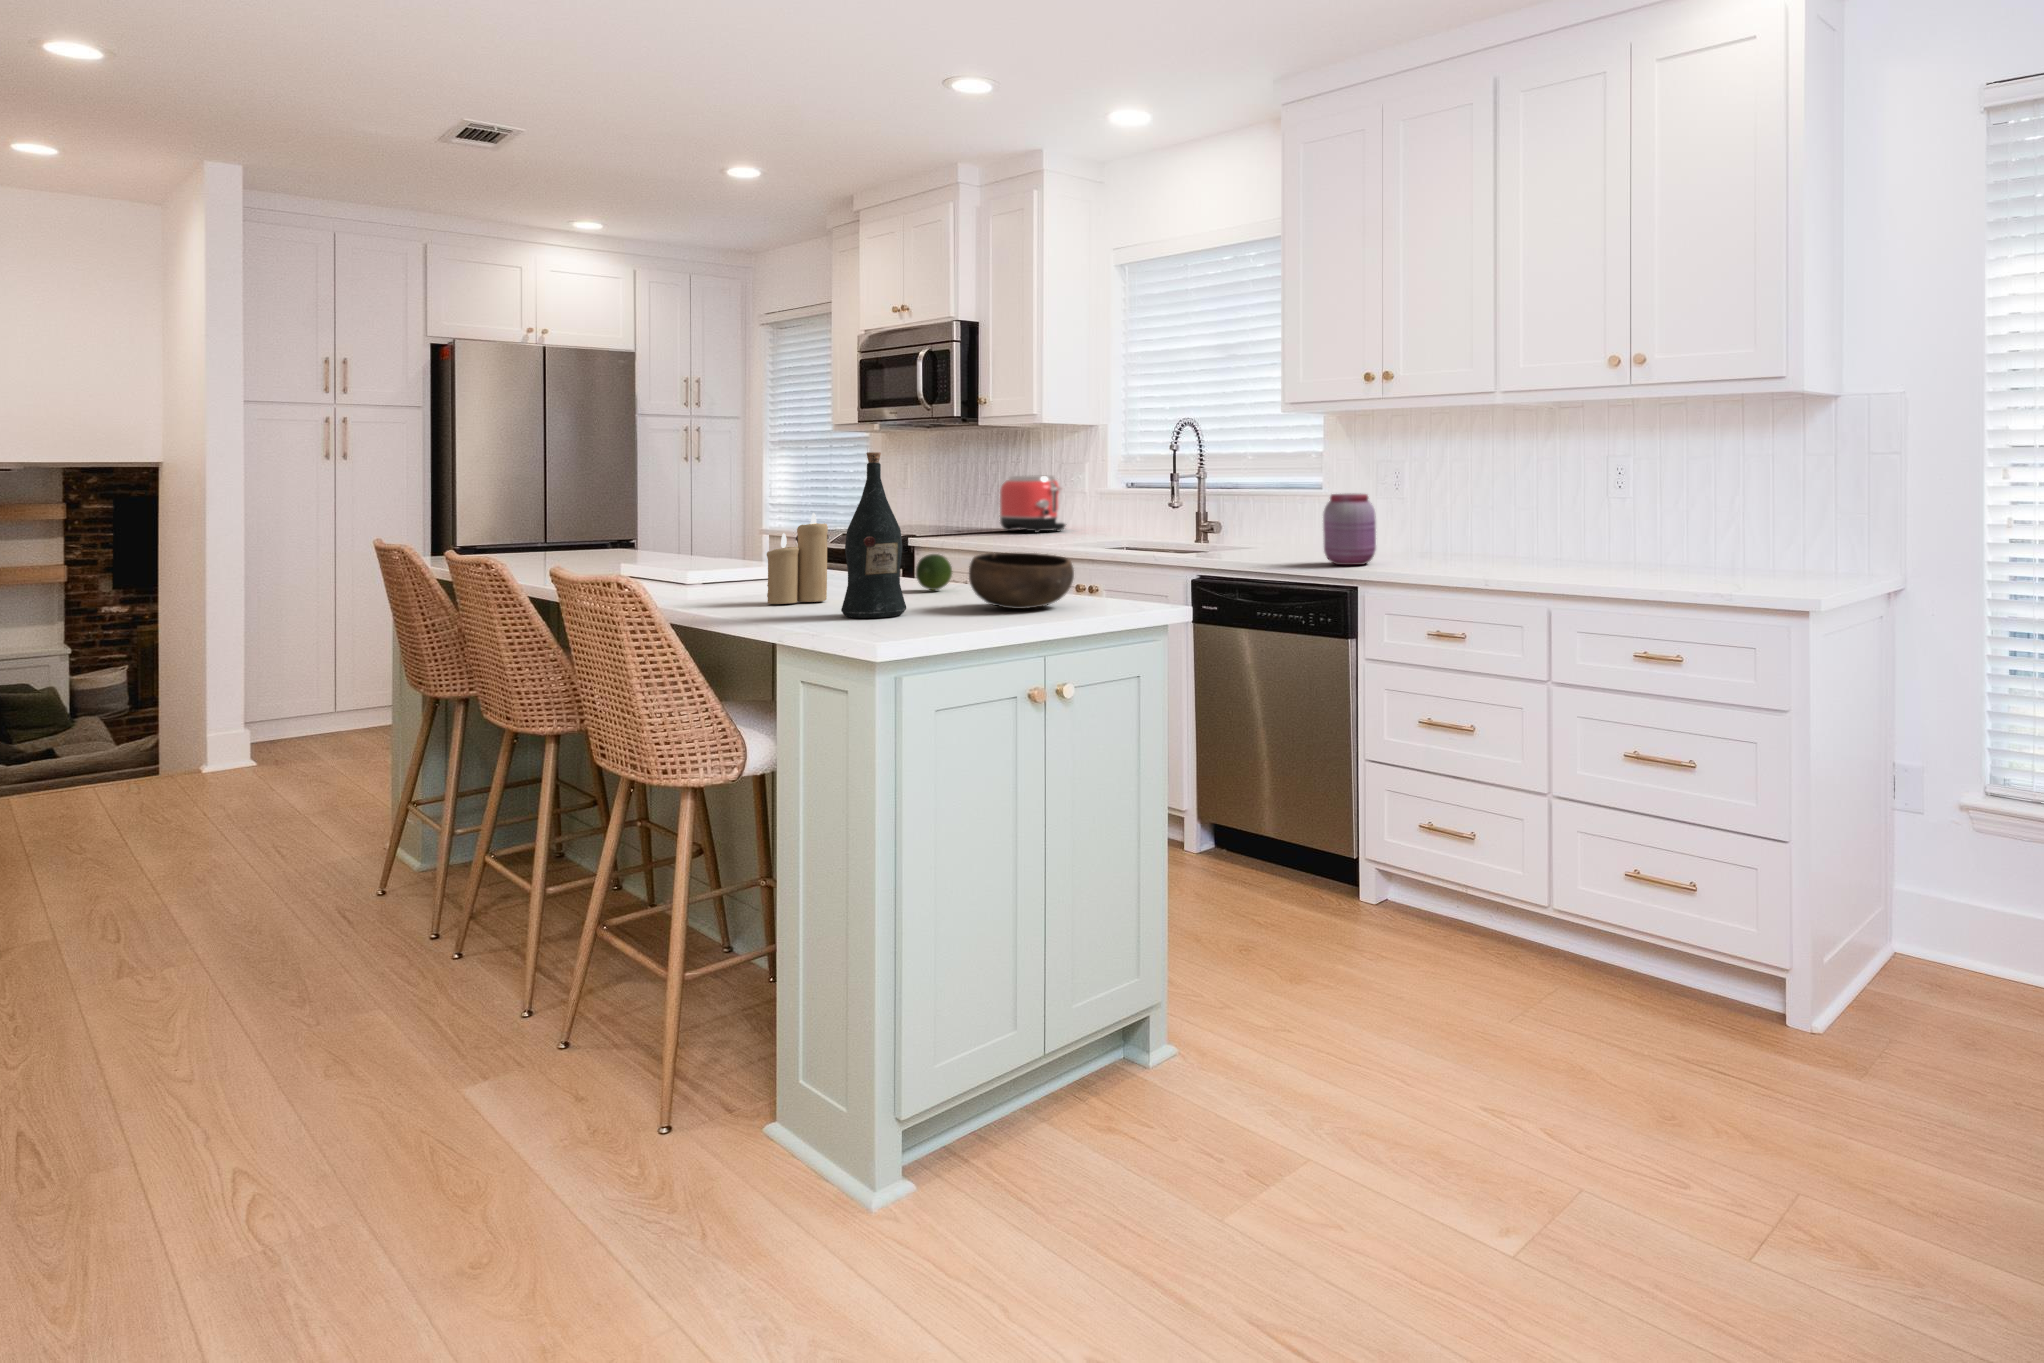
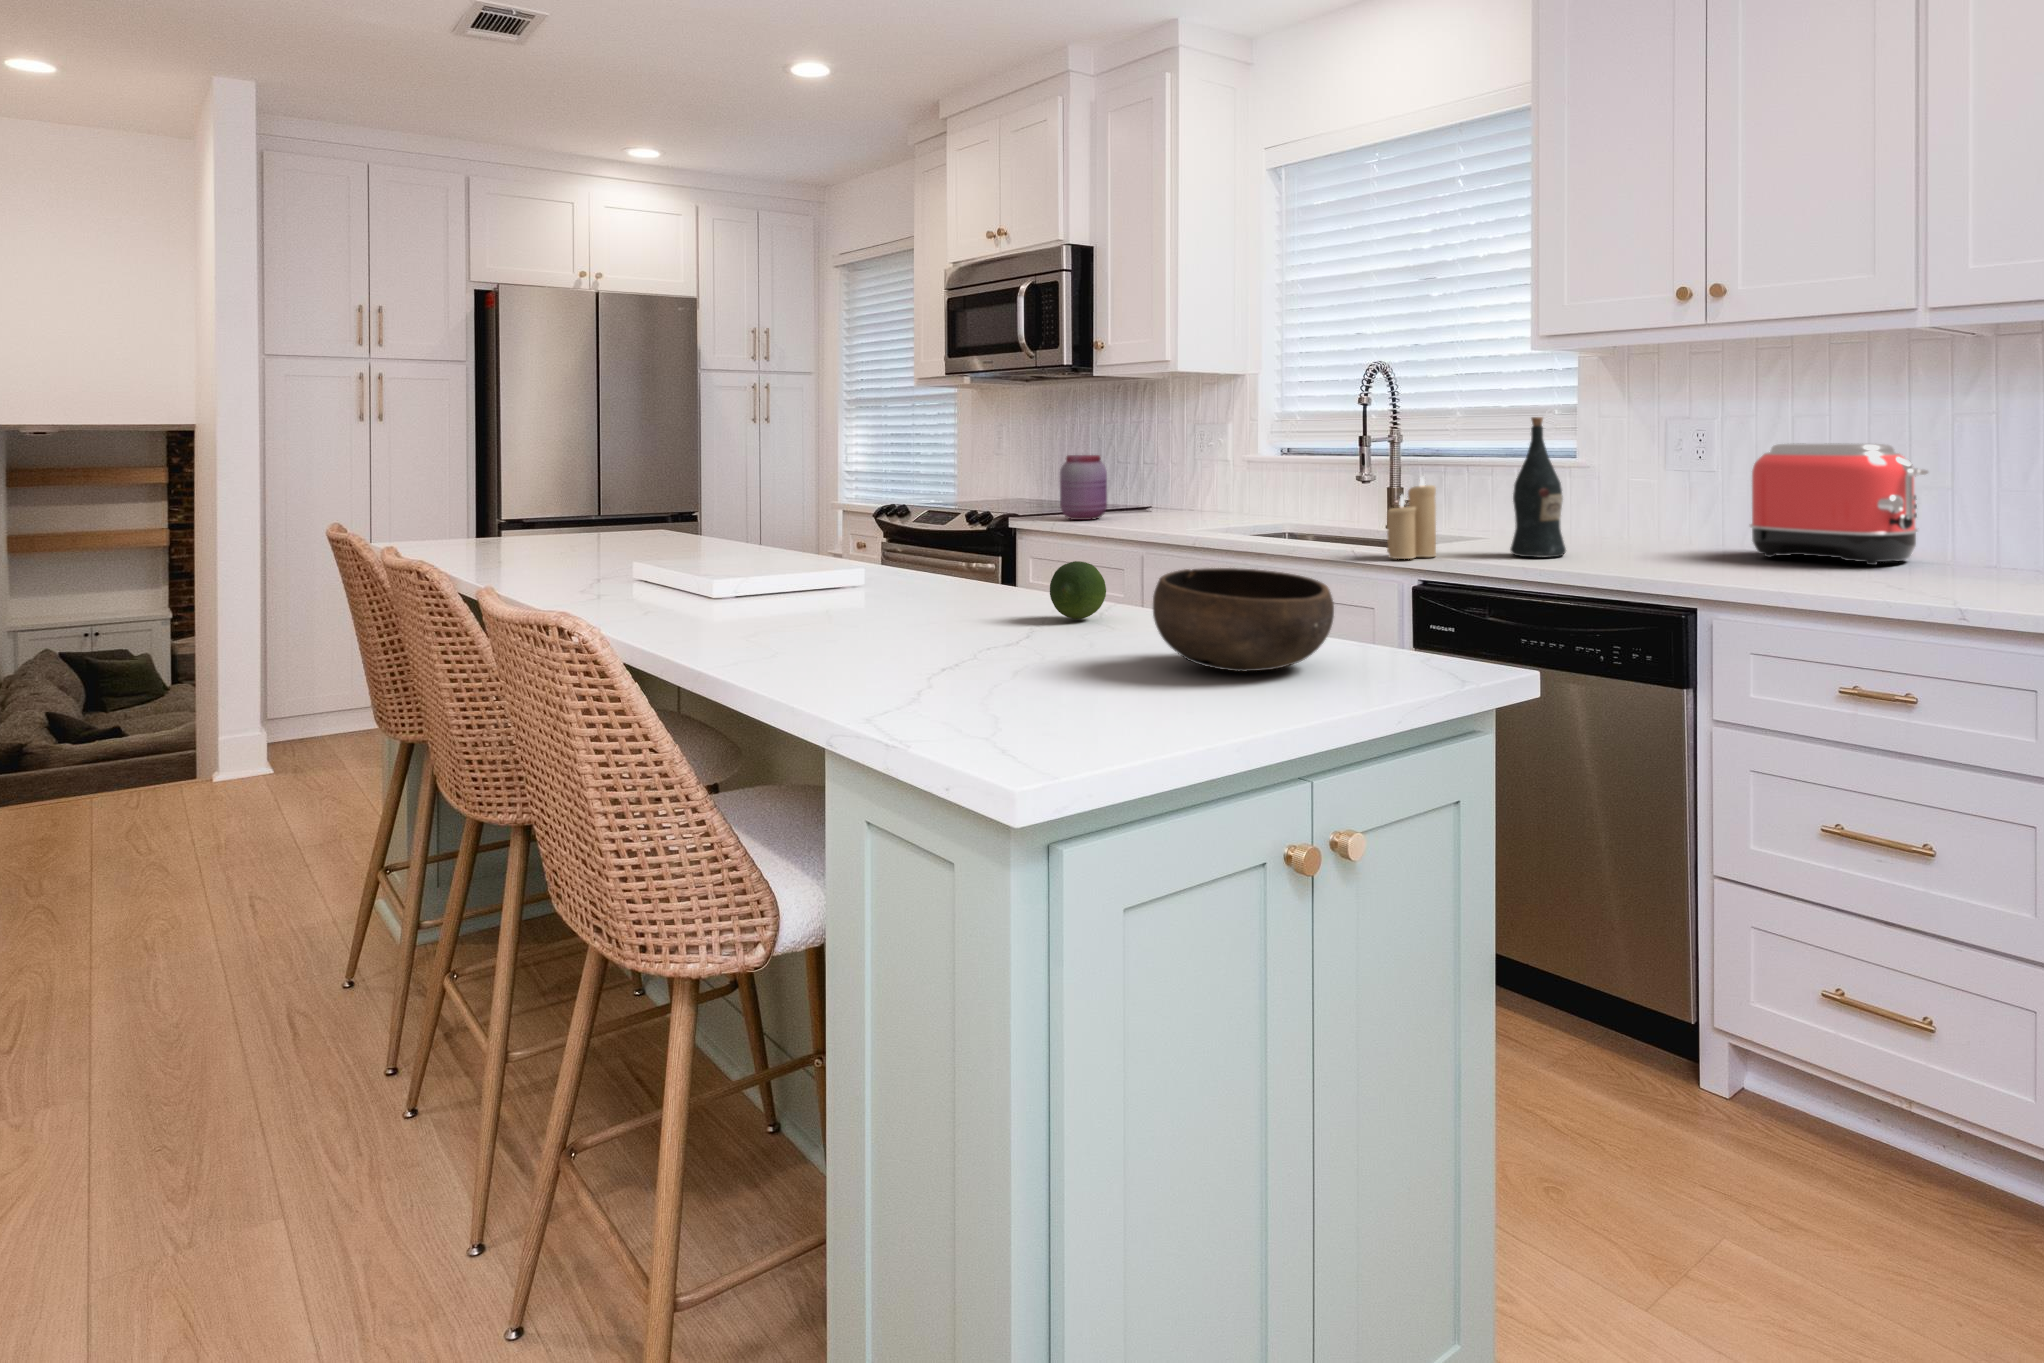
wine bottle: present [841,452,906,618] -> present [1510,417,1566,558]
toaster: present [999,476,1065,533] -> present [1750,443,1928,565]
jar: present [1323,494,1376,565] -> present [1060,455,1107,520]
candle: present [767,513,828,604] -> present [1387,477,1436,559]

